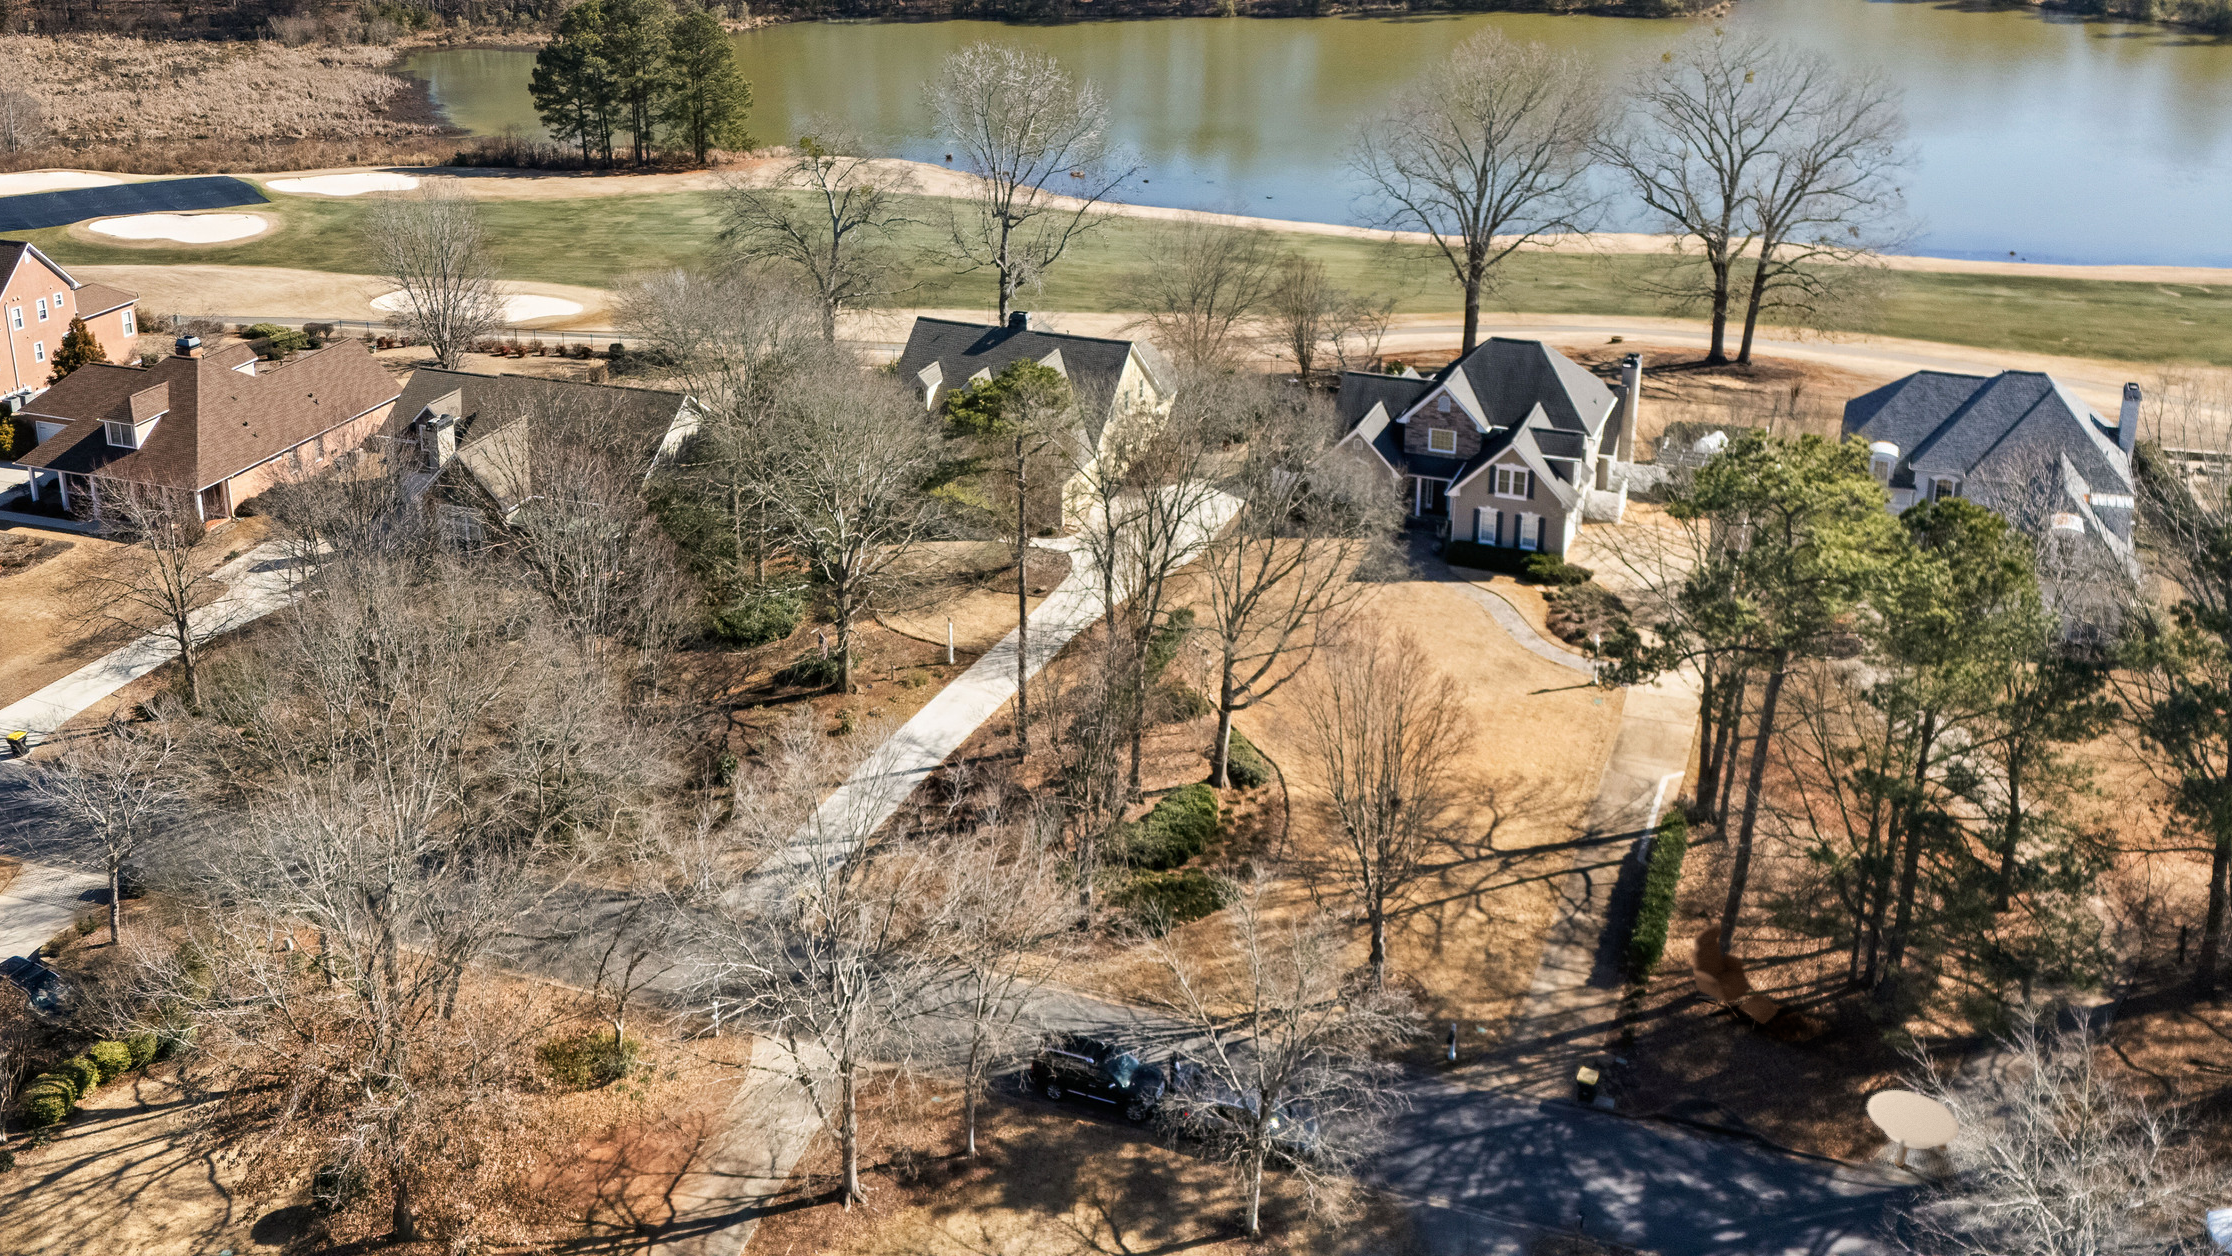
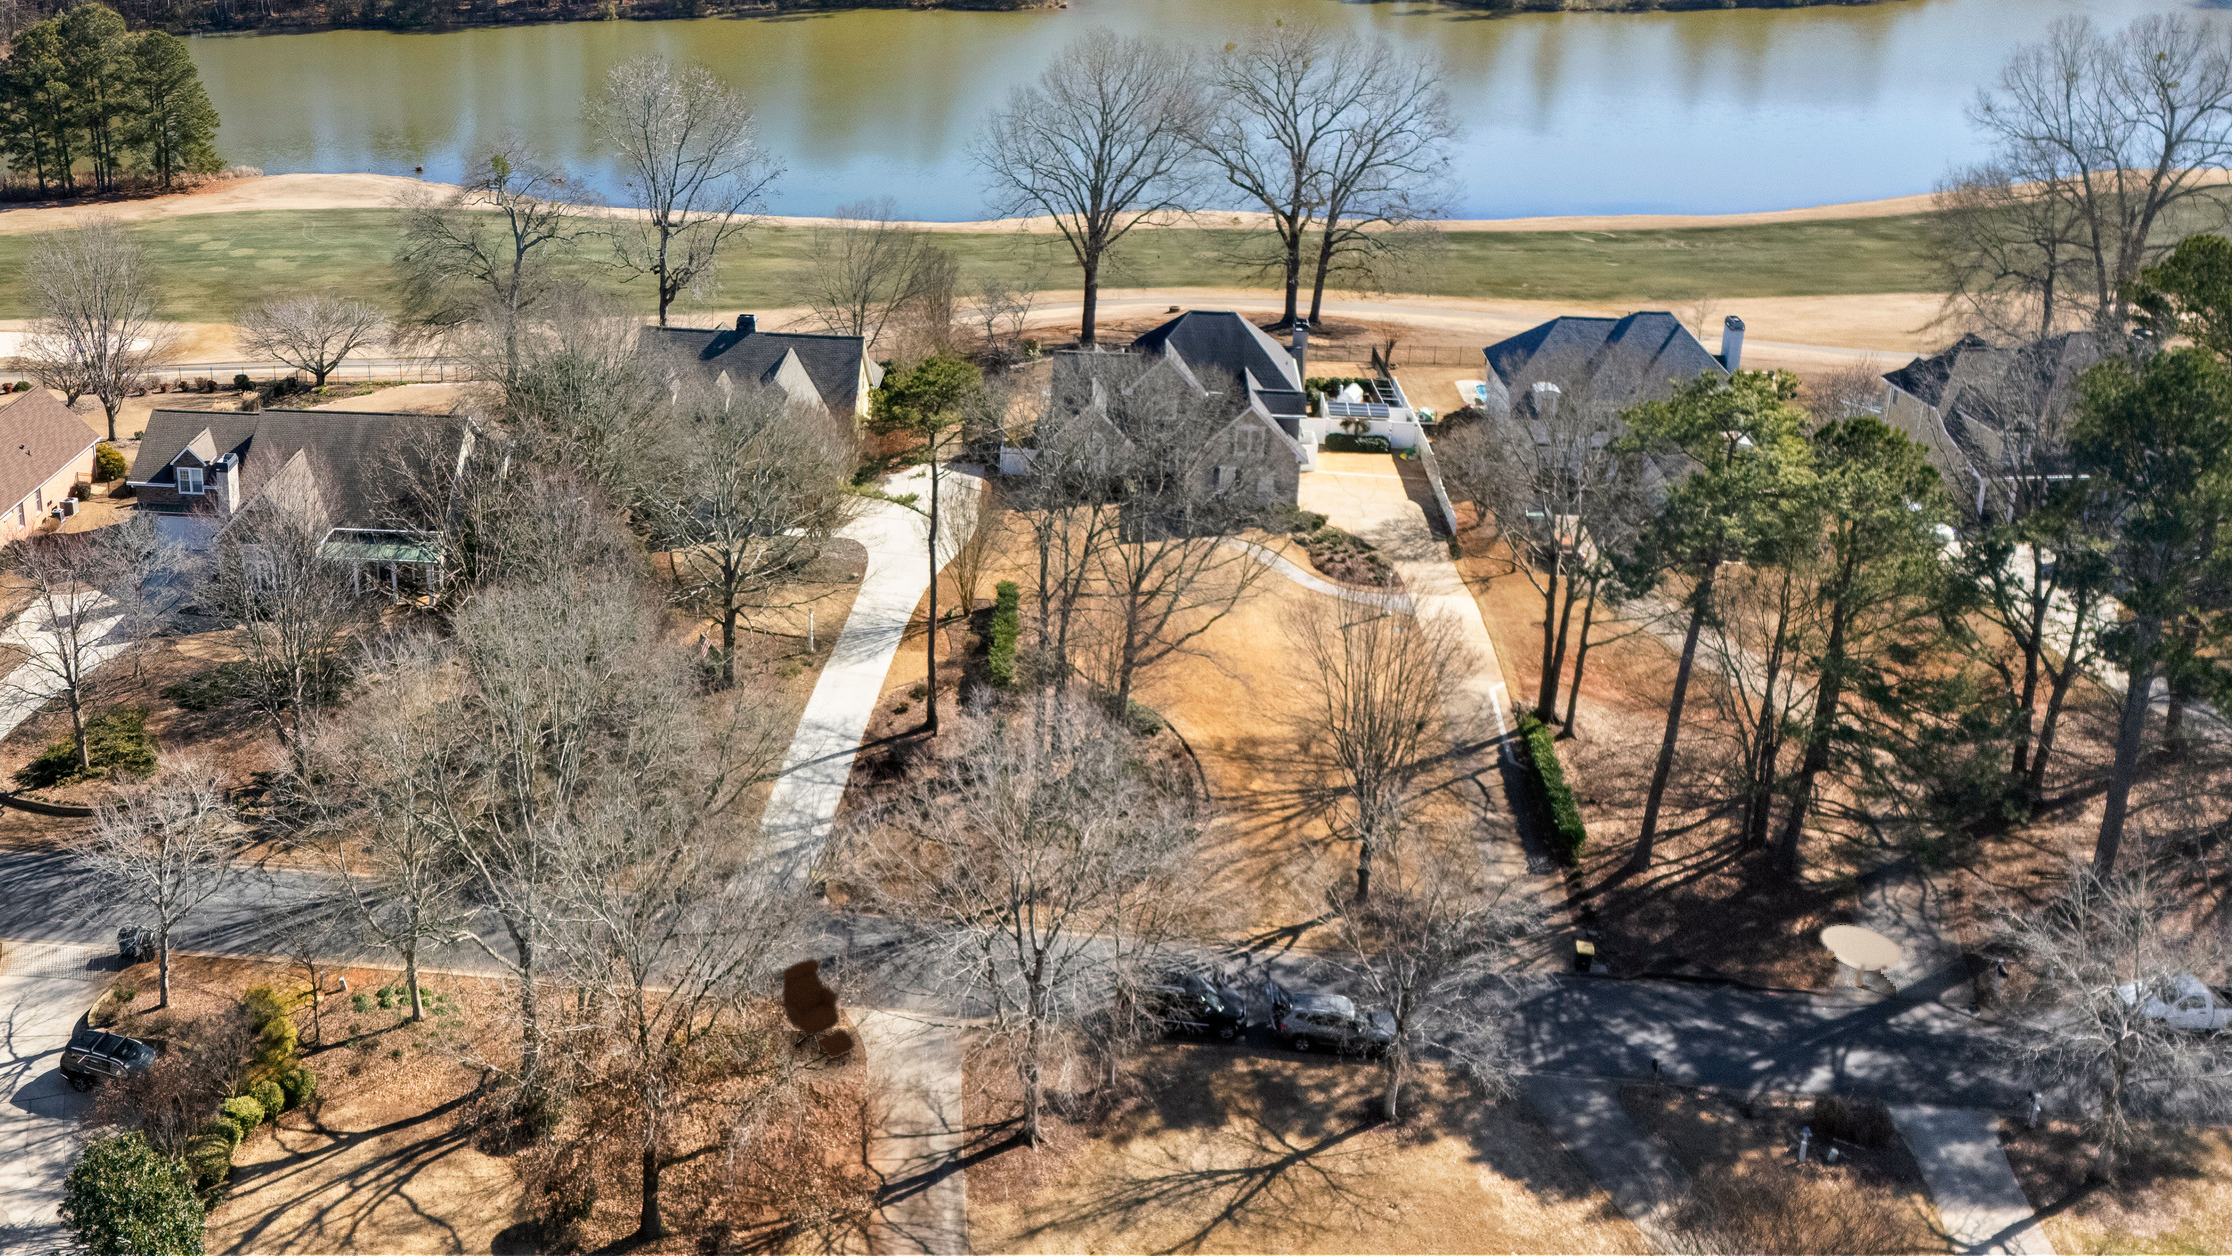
lounge chair: present [1692,925,1777,1029] -> present [782,959,855,1061]

